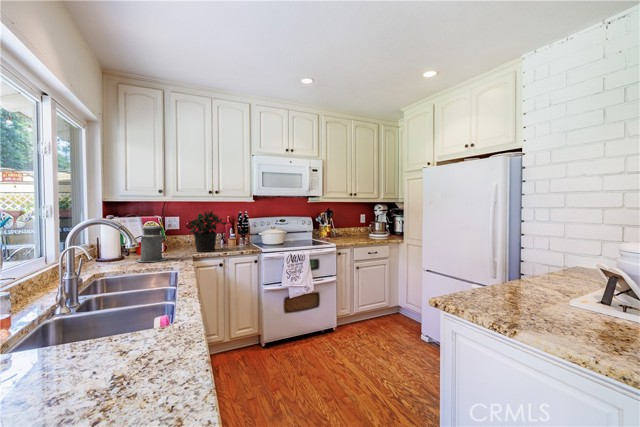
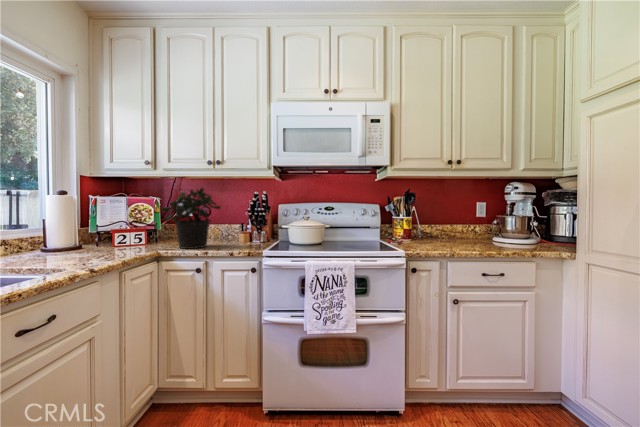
canister: present [137,222,167,262] -> none [70,200,119,257]

